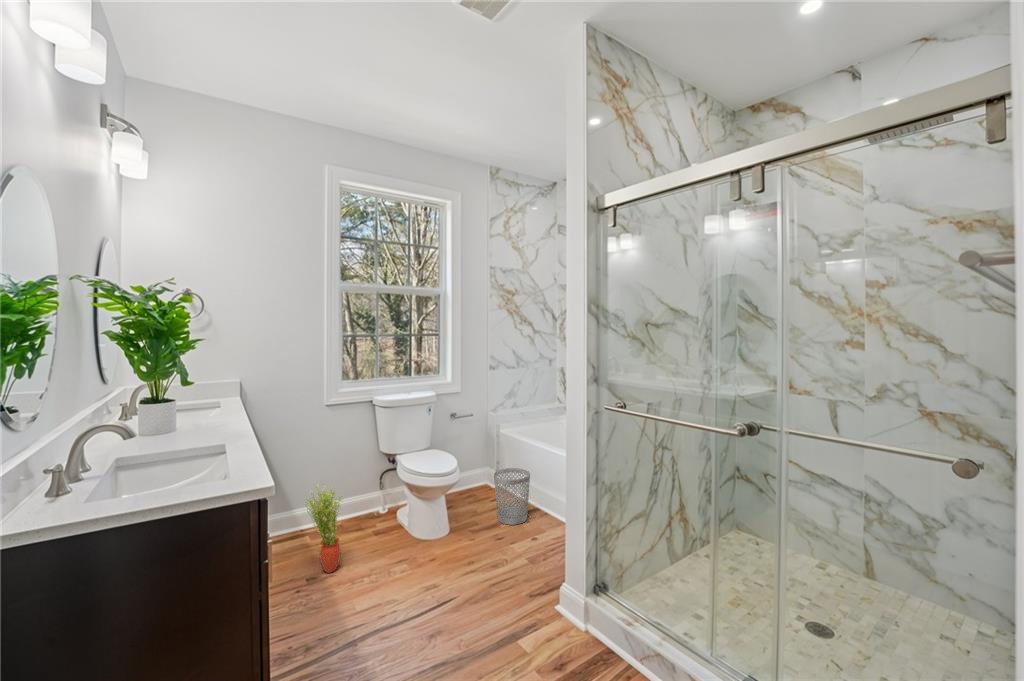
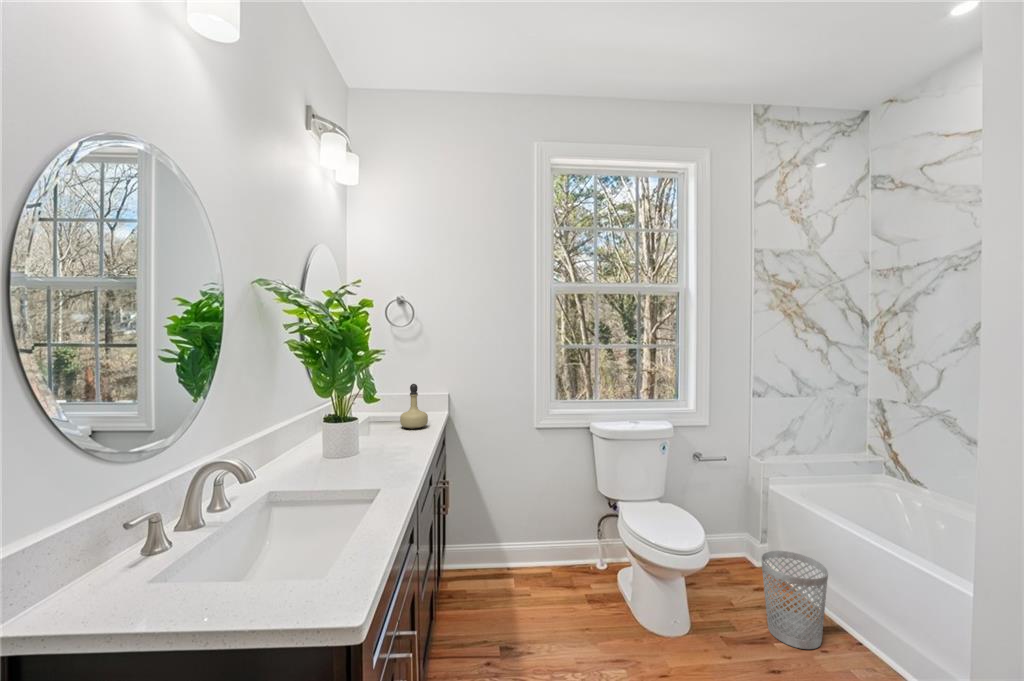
perfume bottle: none [196,370,226,411] -> present [400,384,428,429]
potted plant: present [307,484,342,573] -> none [501,529,544,647]

